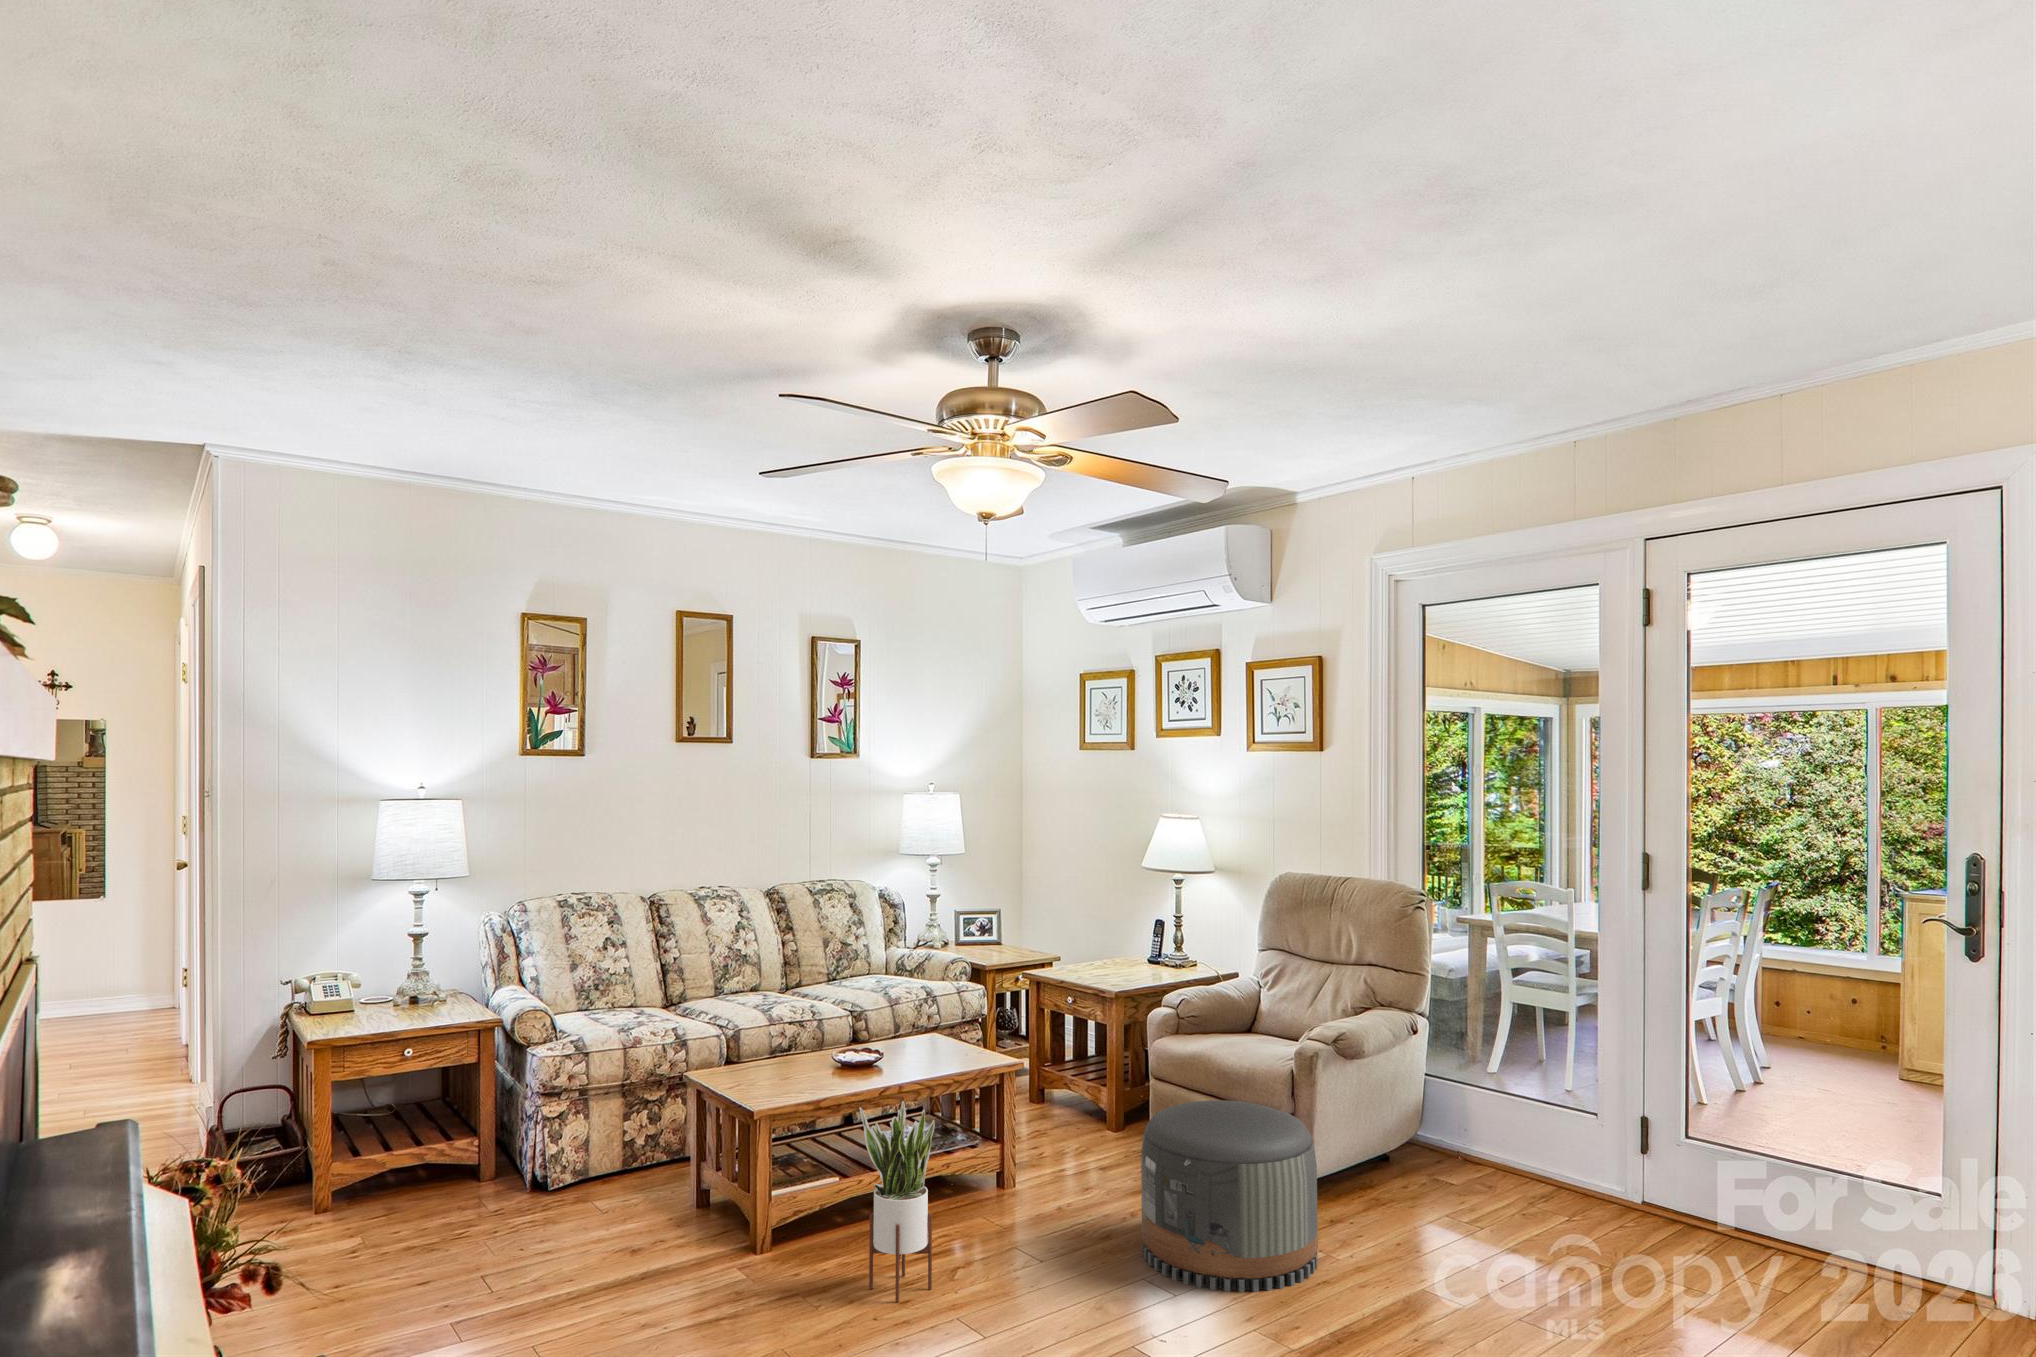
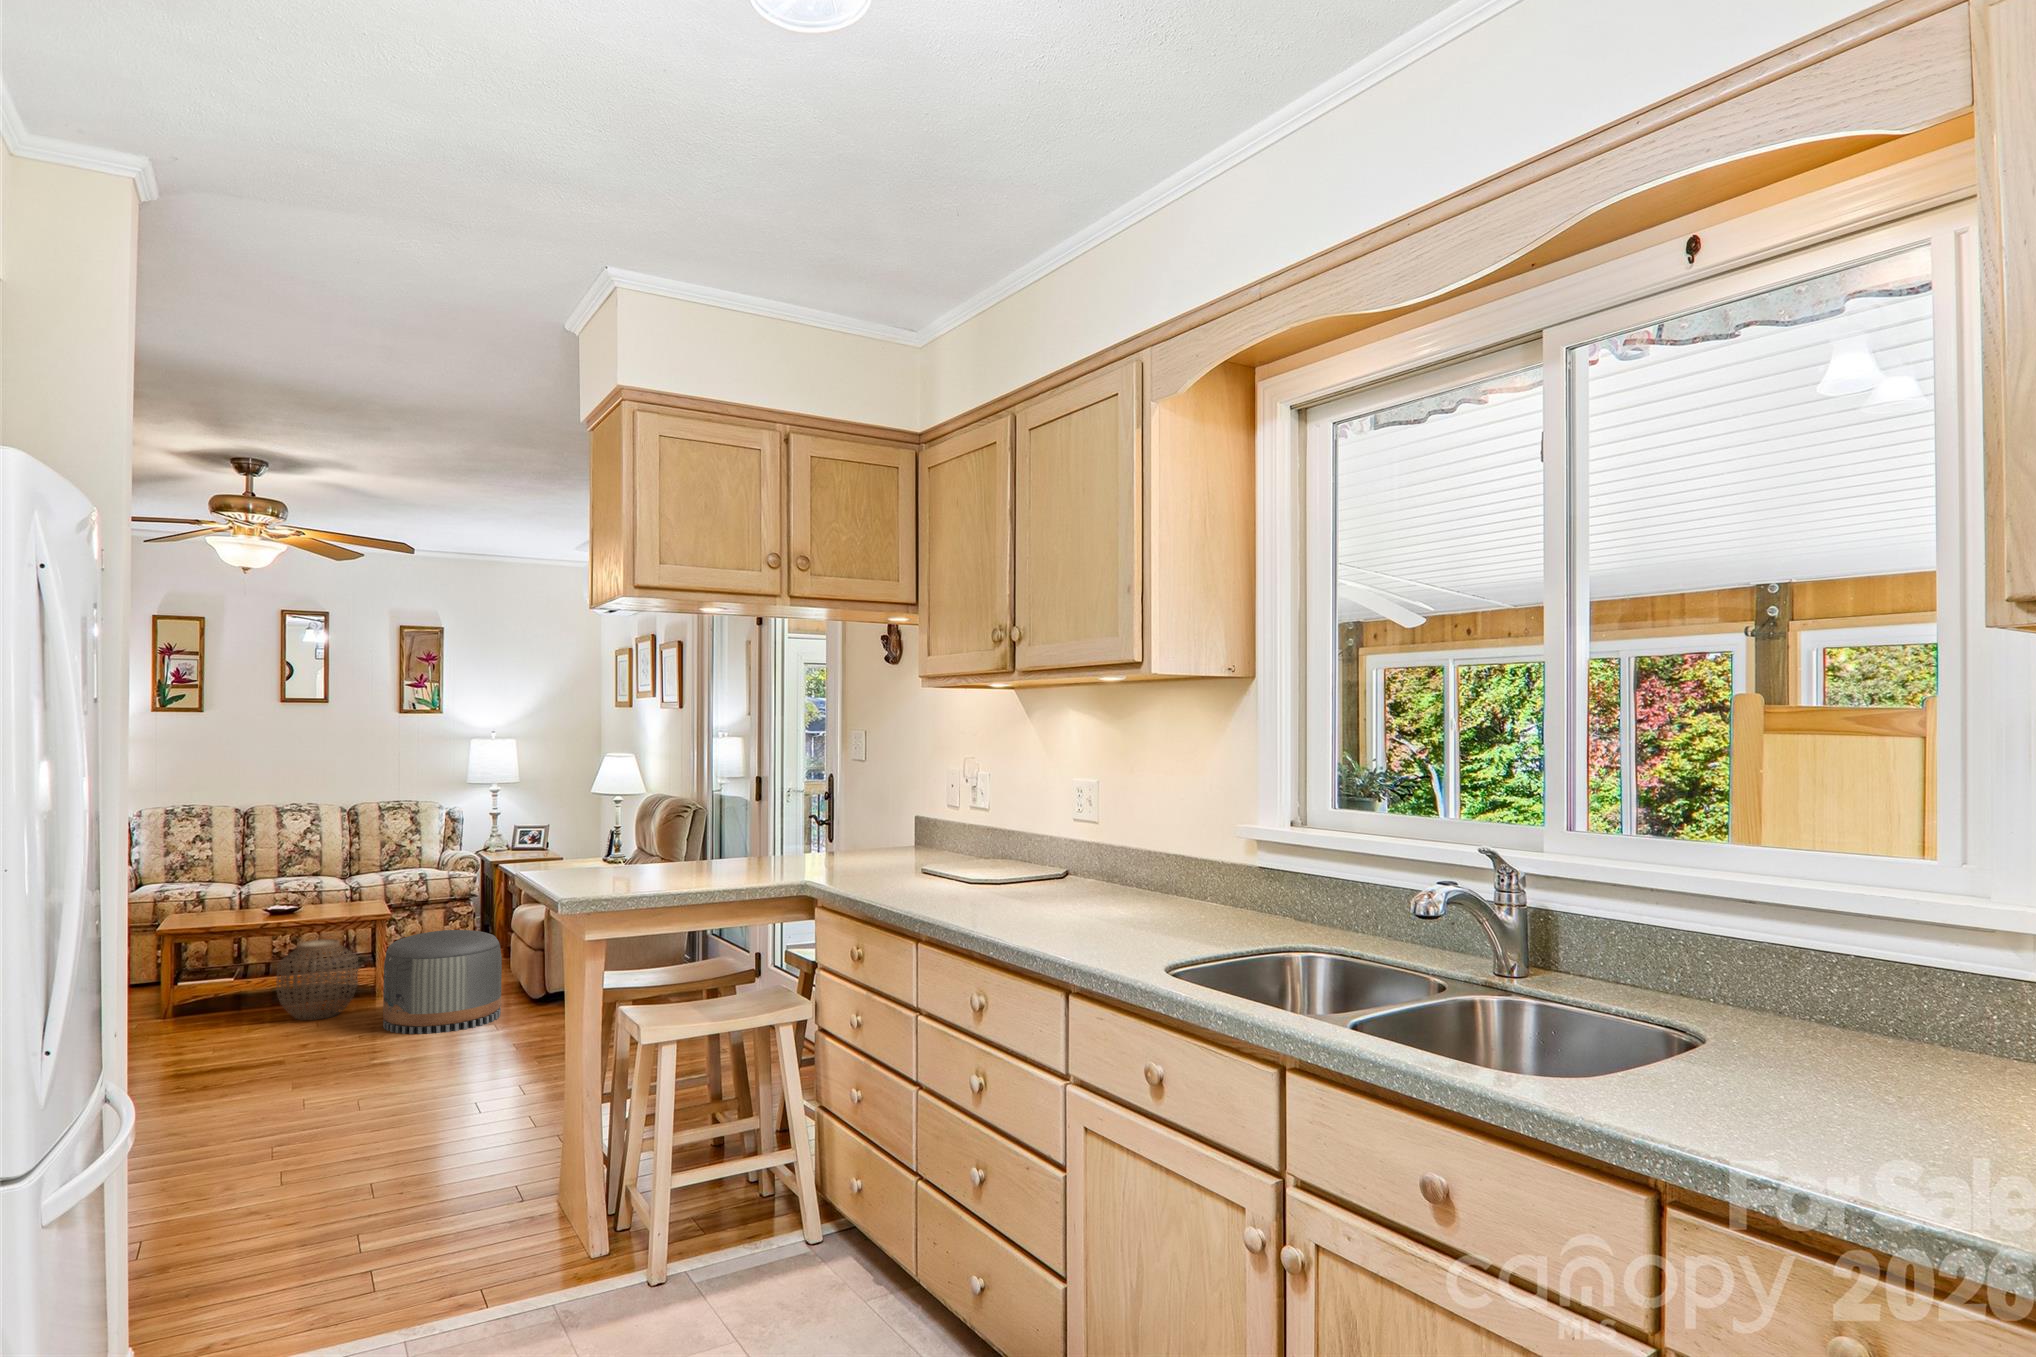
potted plant: present [859,1101,935,1302] -> none [191,920,247,1034]
woven basket: none [948,1119,1062,1261] -> present [277,939,358,1020]

